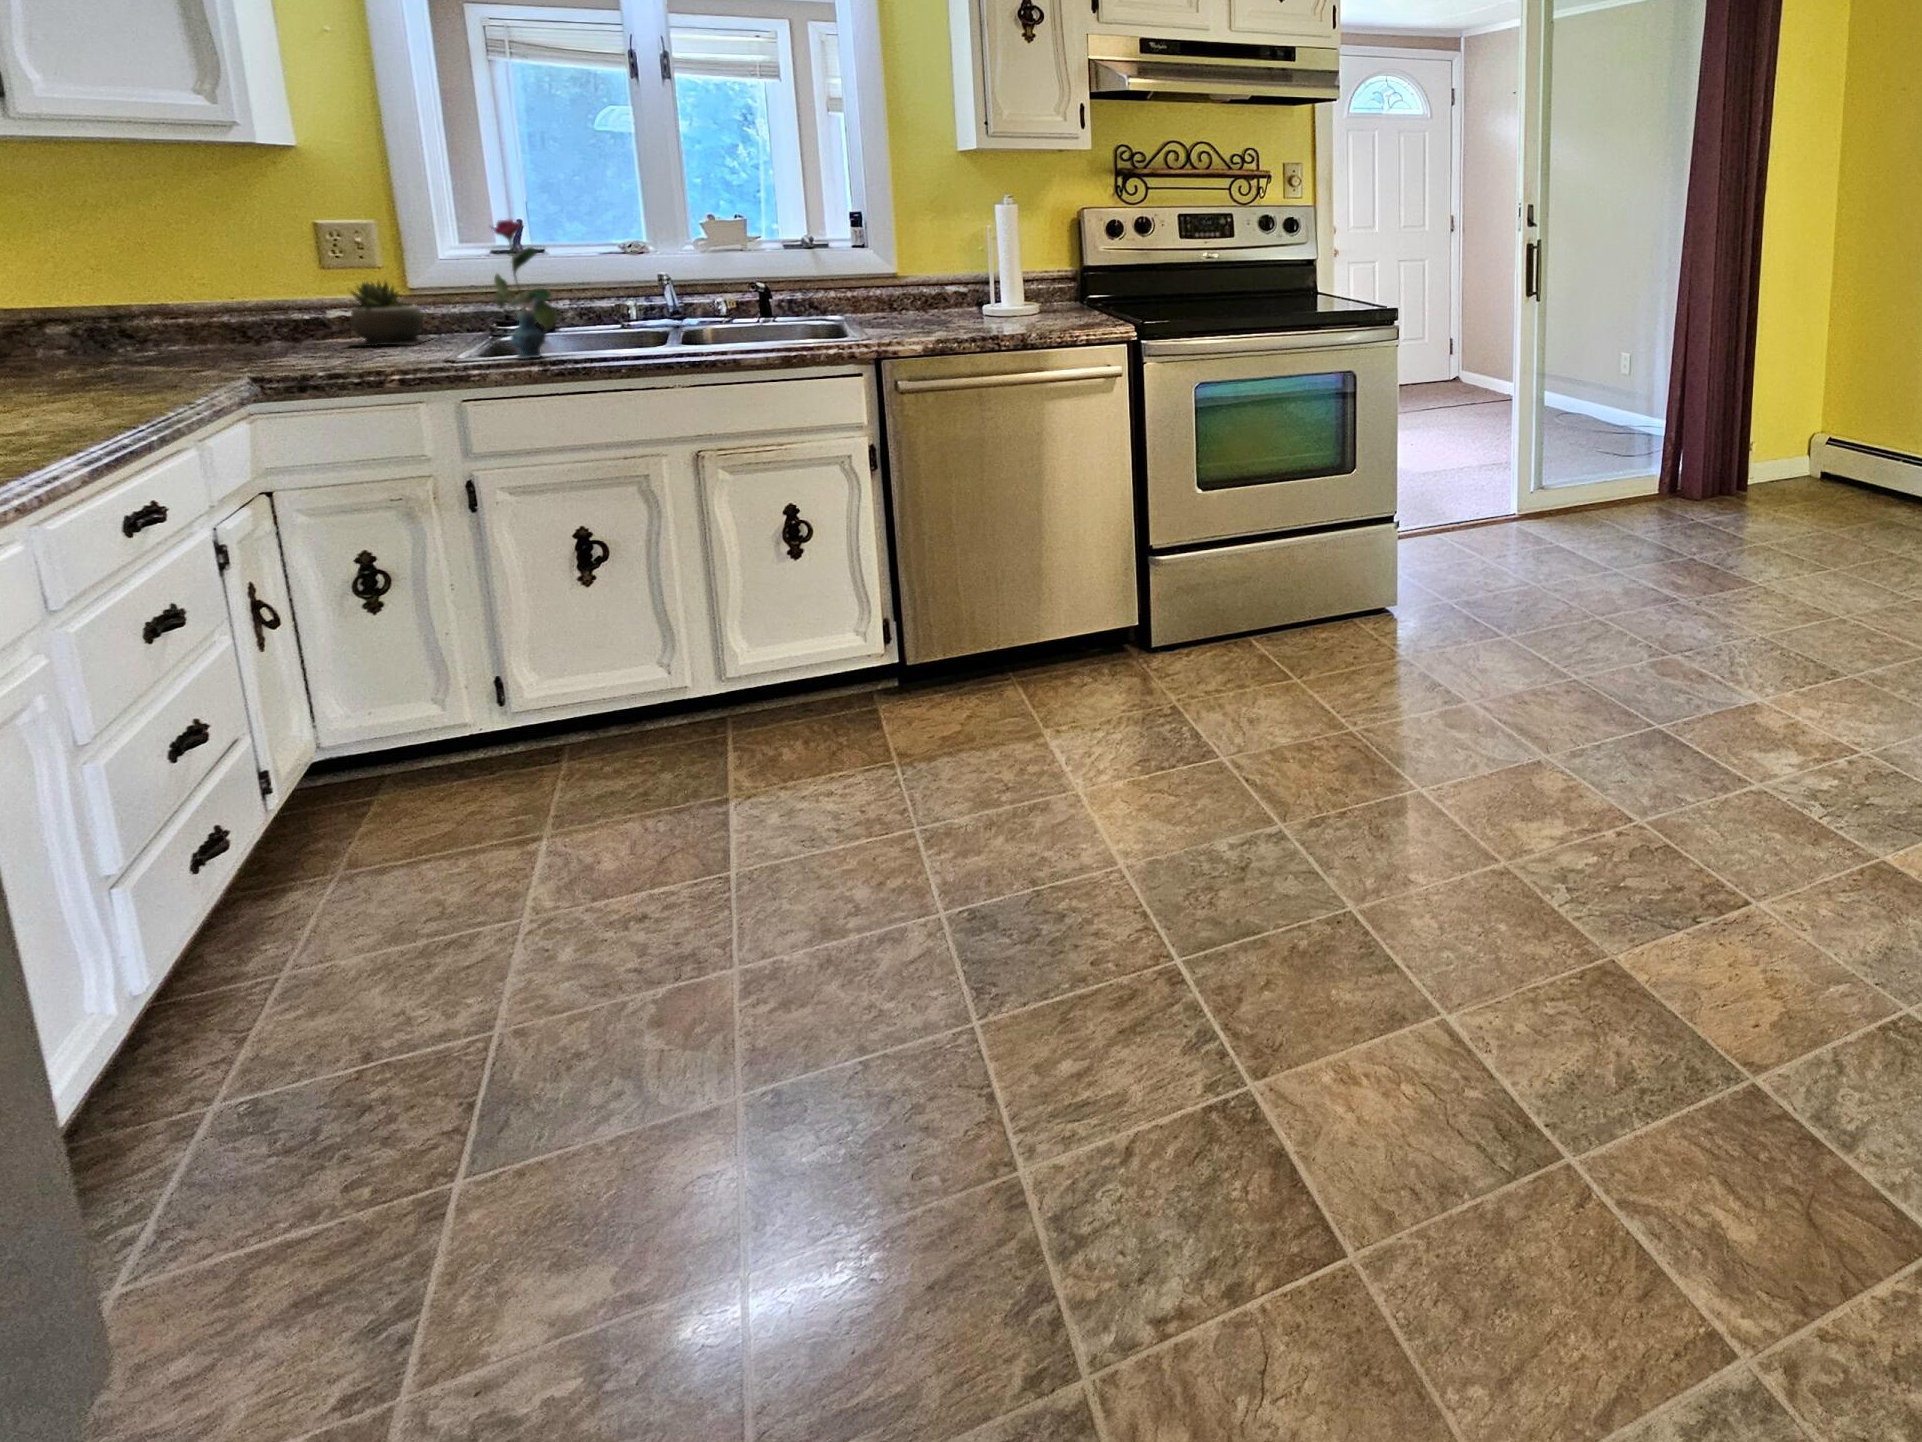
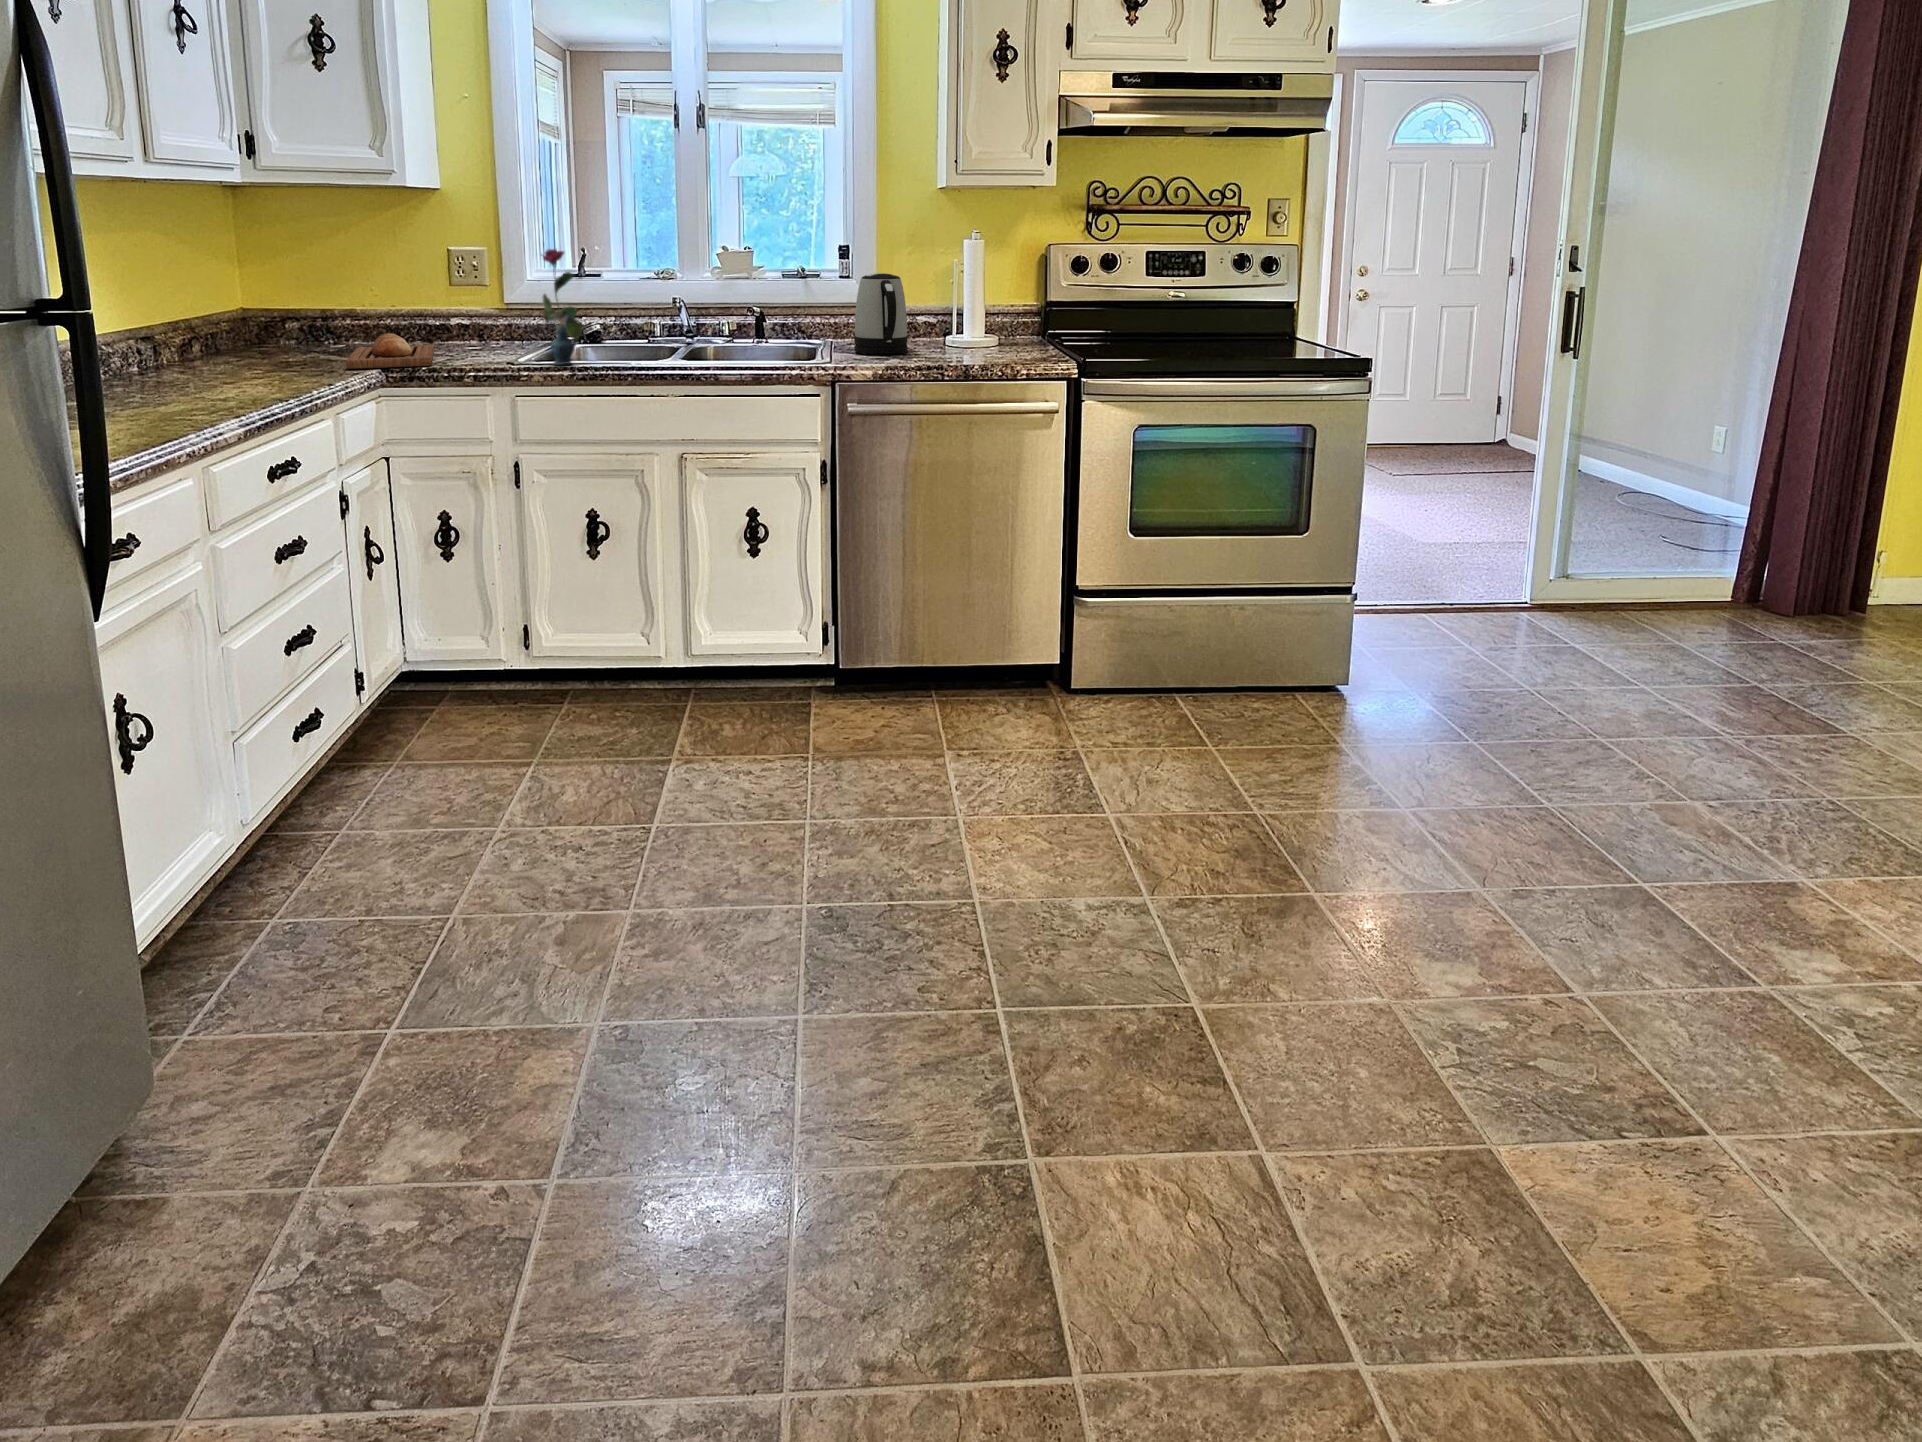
kettle: none [894,242,956,328] -> present [854,273,908,354]
succulent plant: present [350,282,434,346] -> none [452,295,516,349]
bread loaf: none [187,331,328,380] -> present [346,333,434,369]

